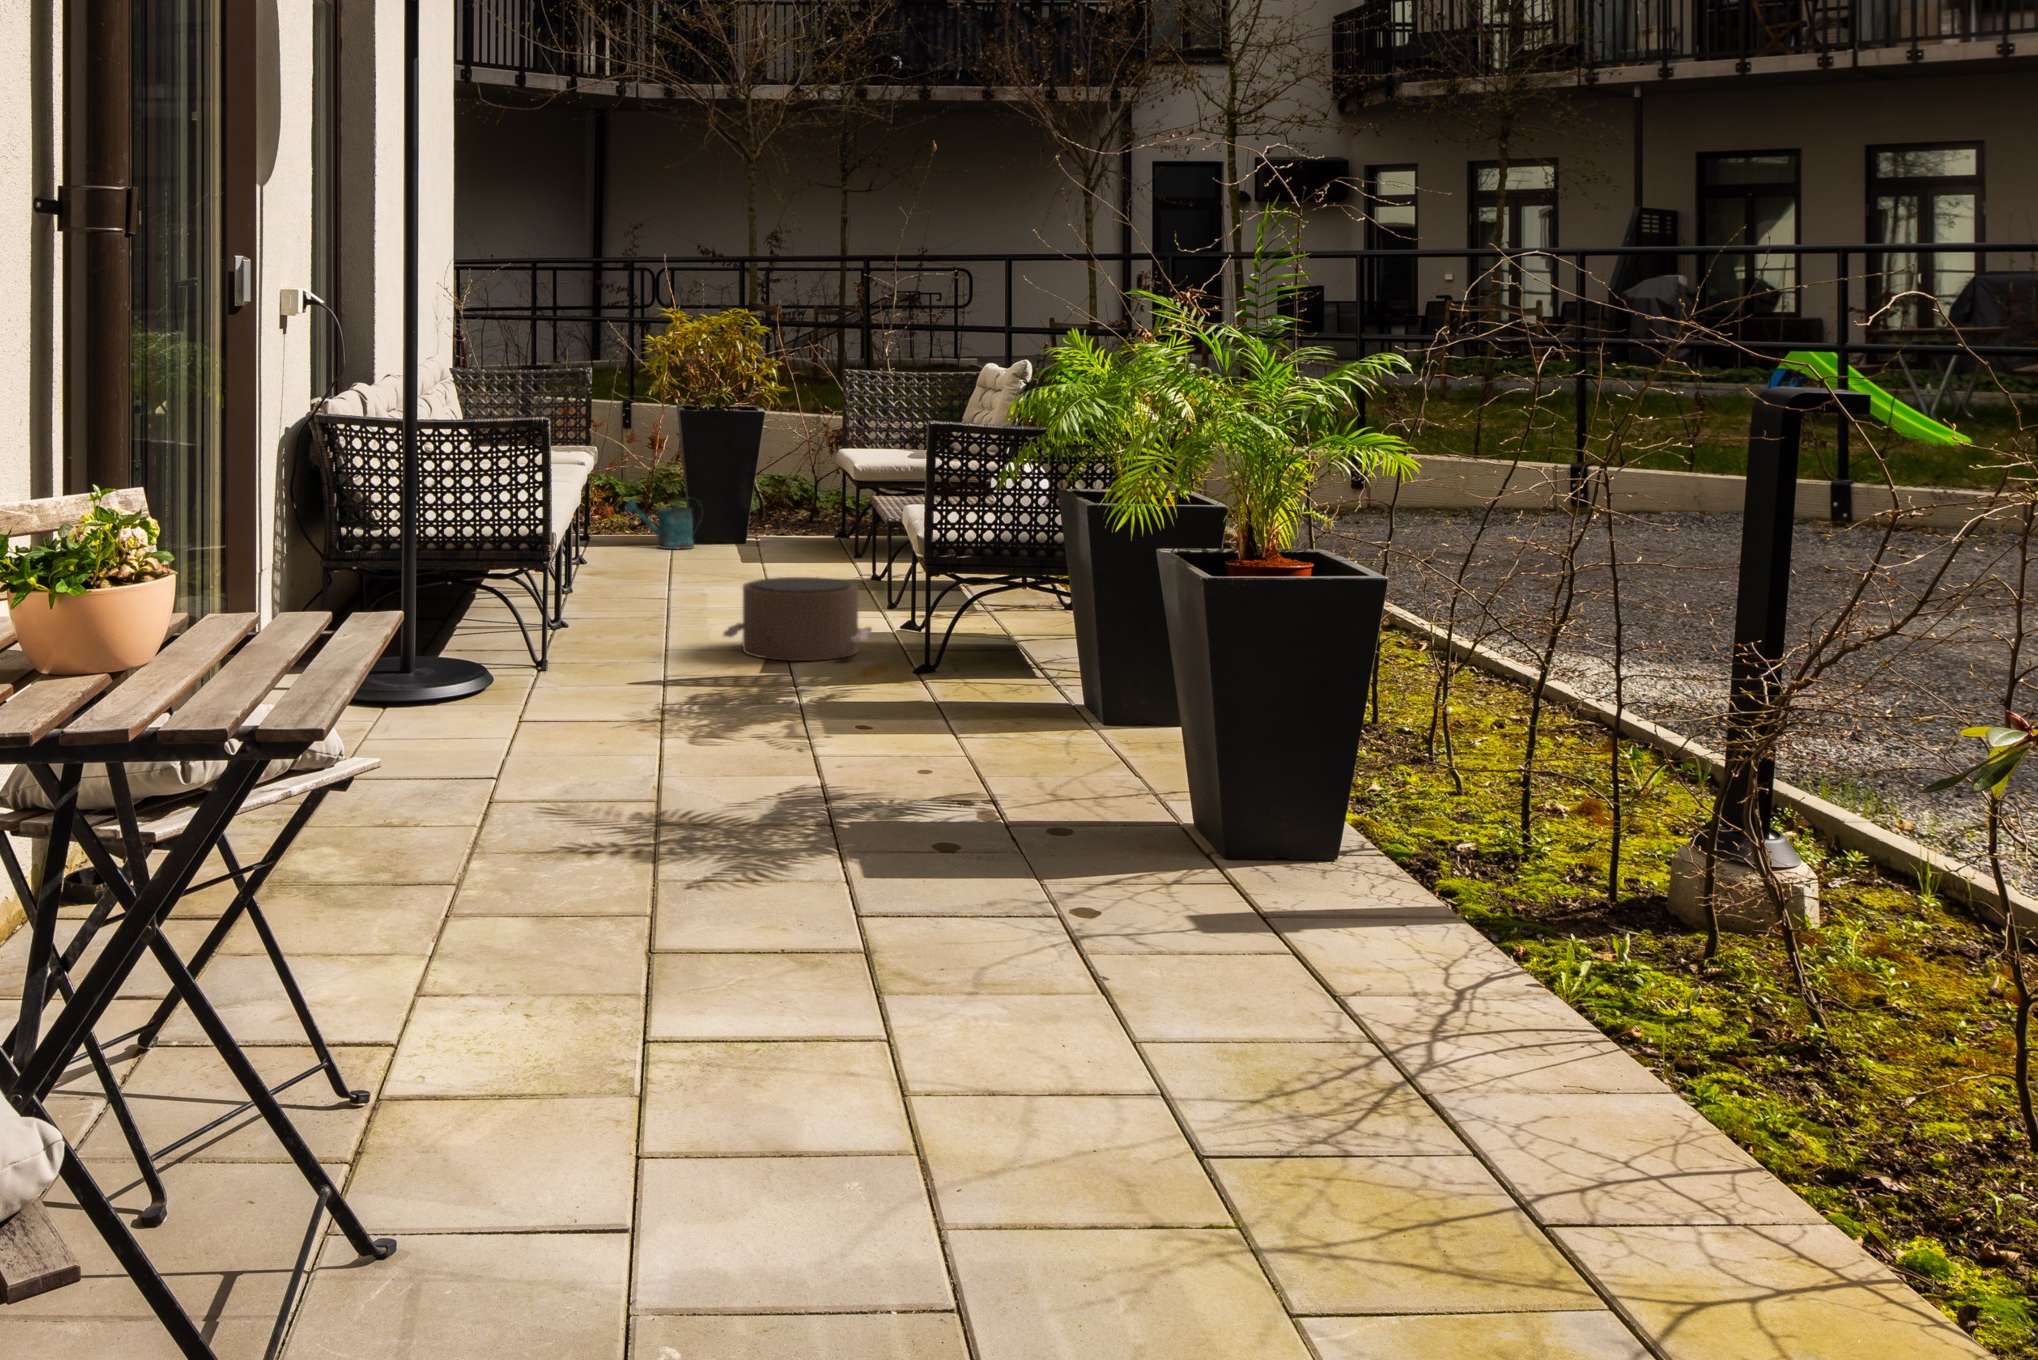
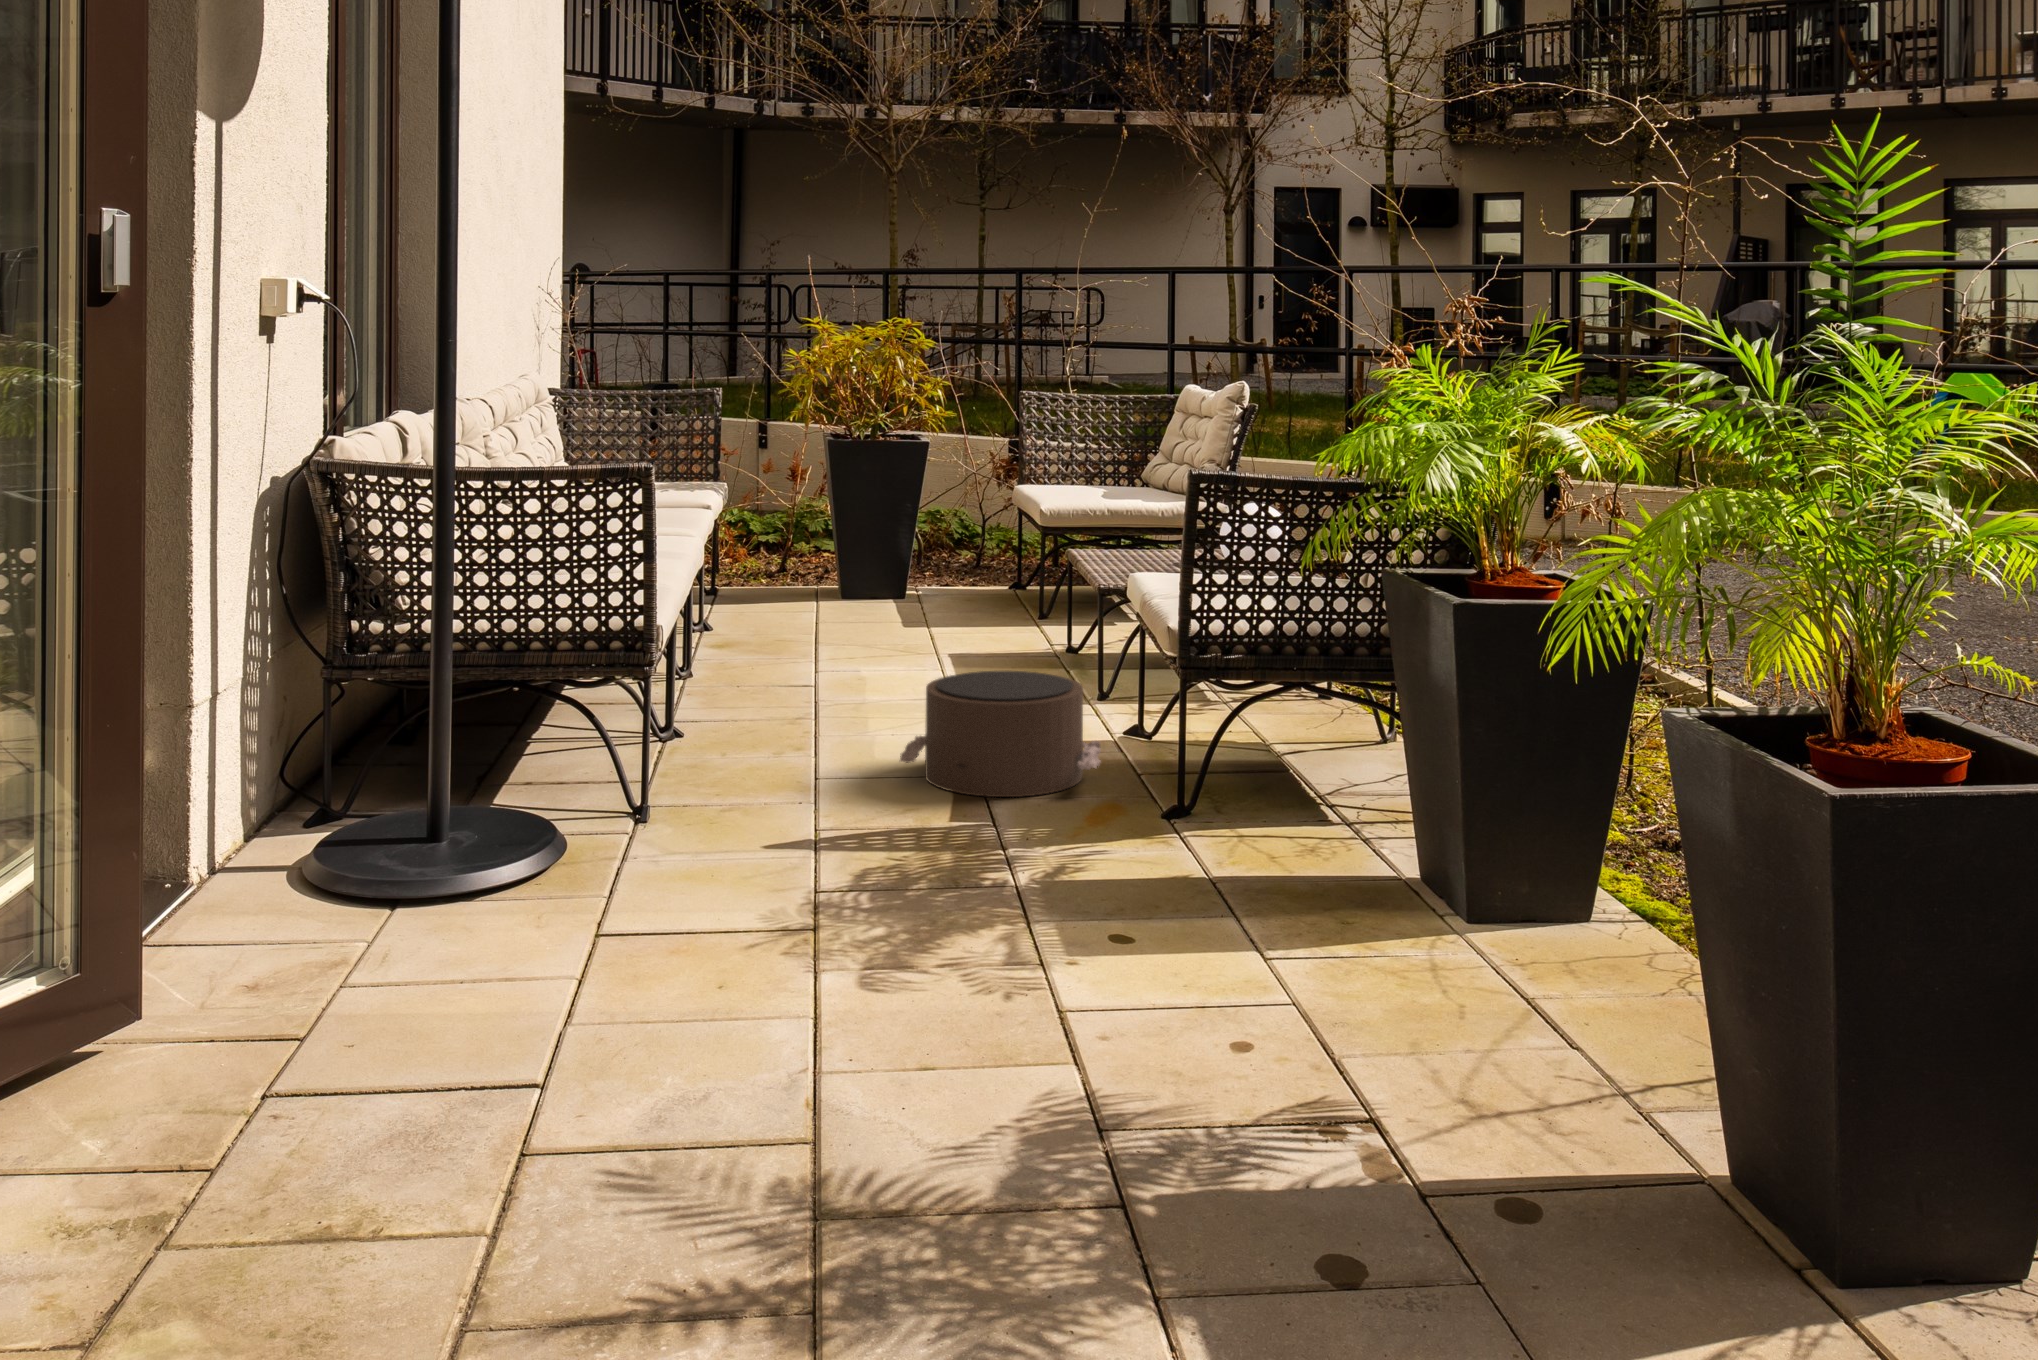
watering can: present [625,499,702,549] -> none [762,538,854,600]

